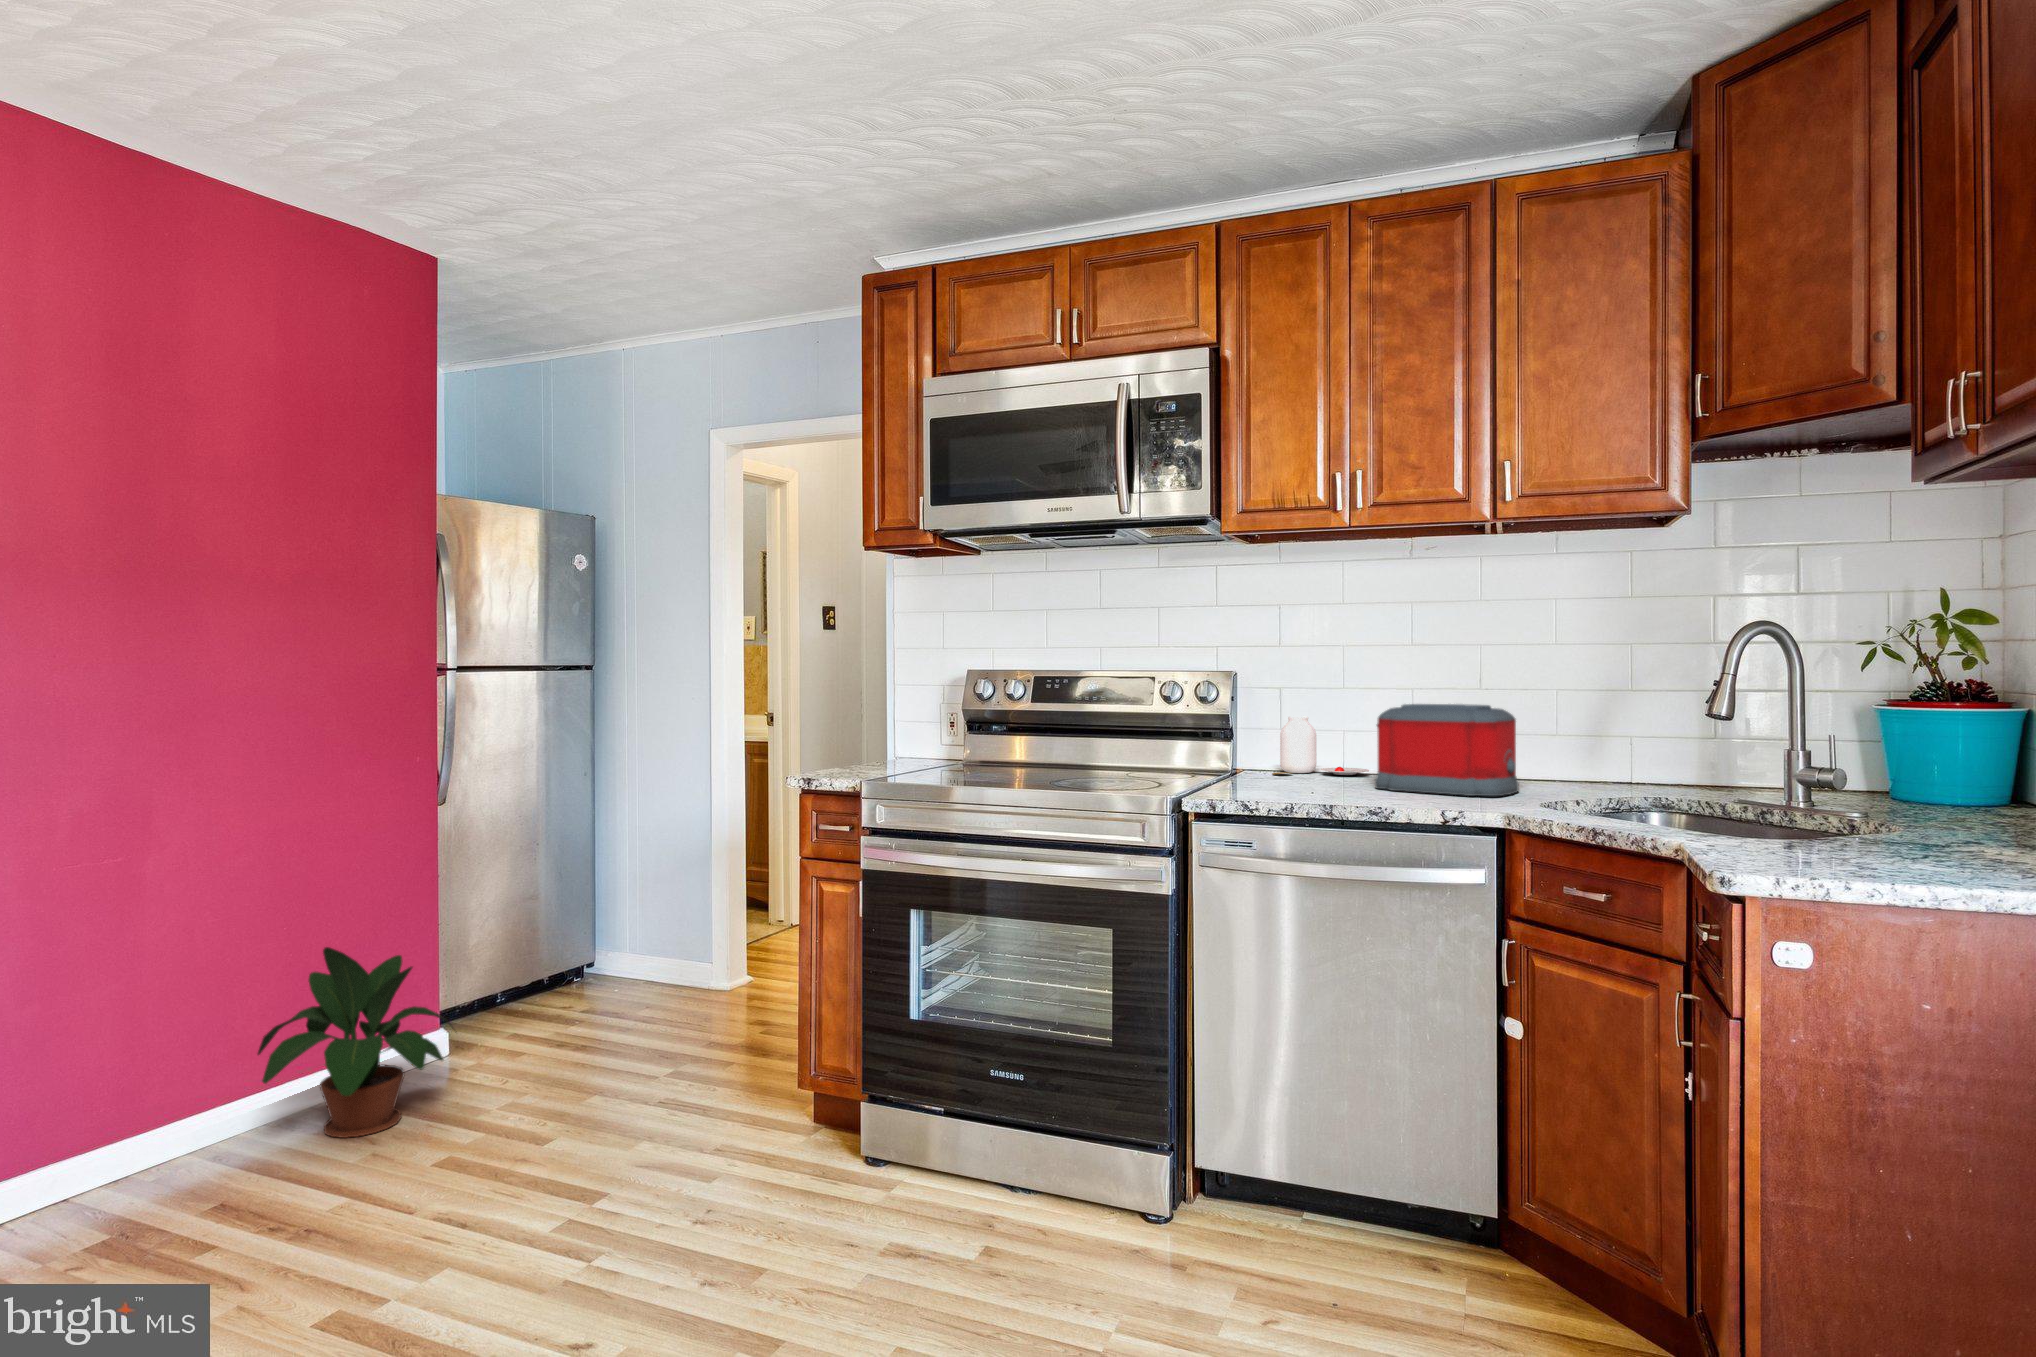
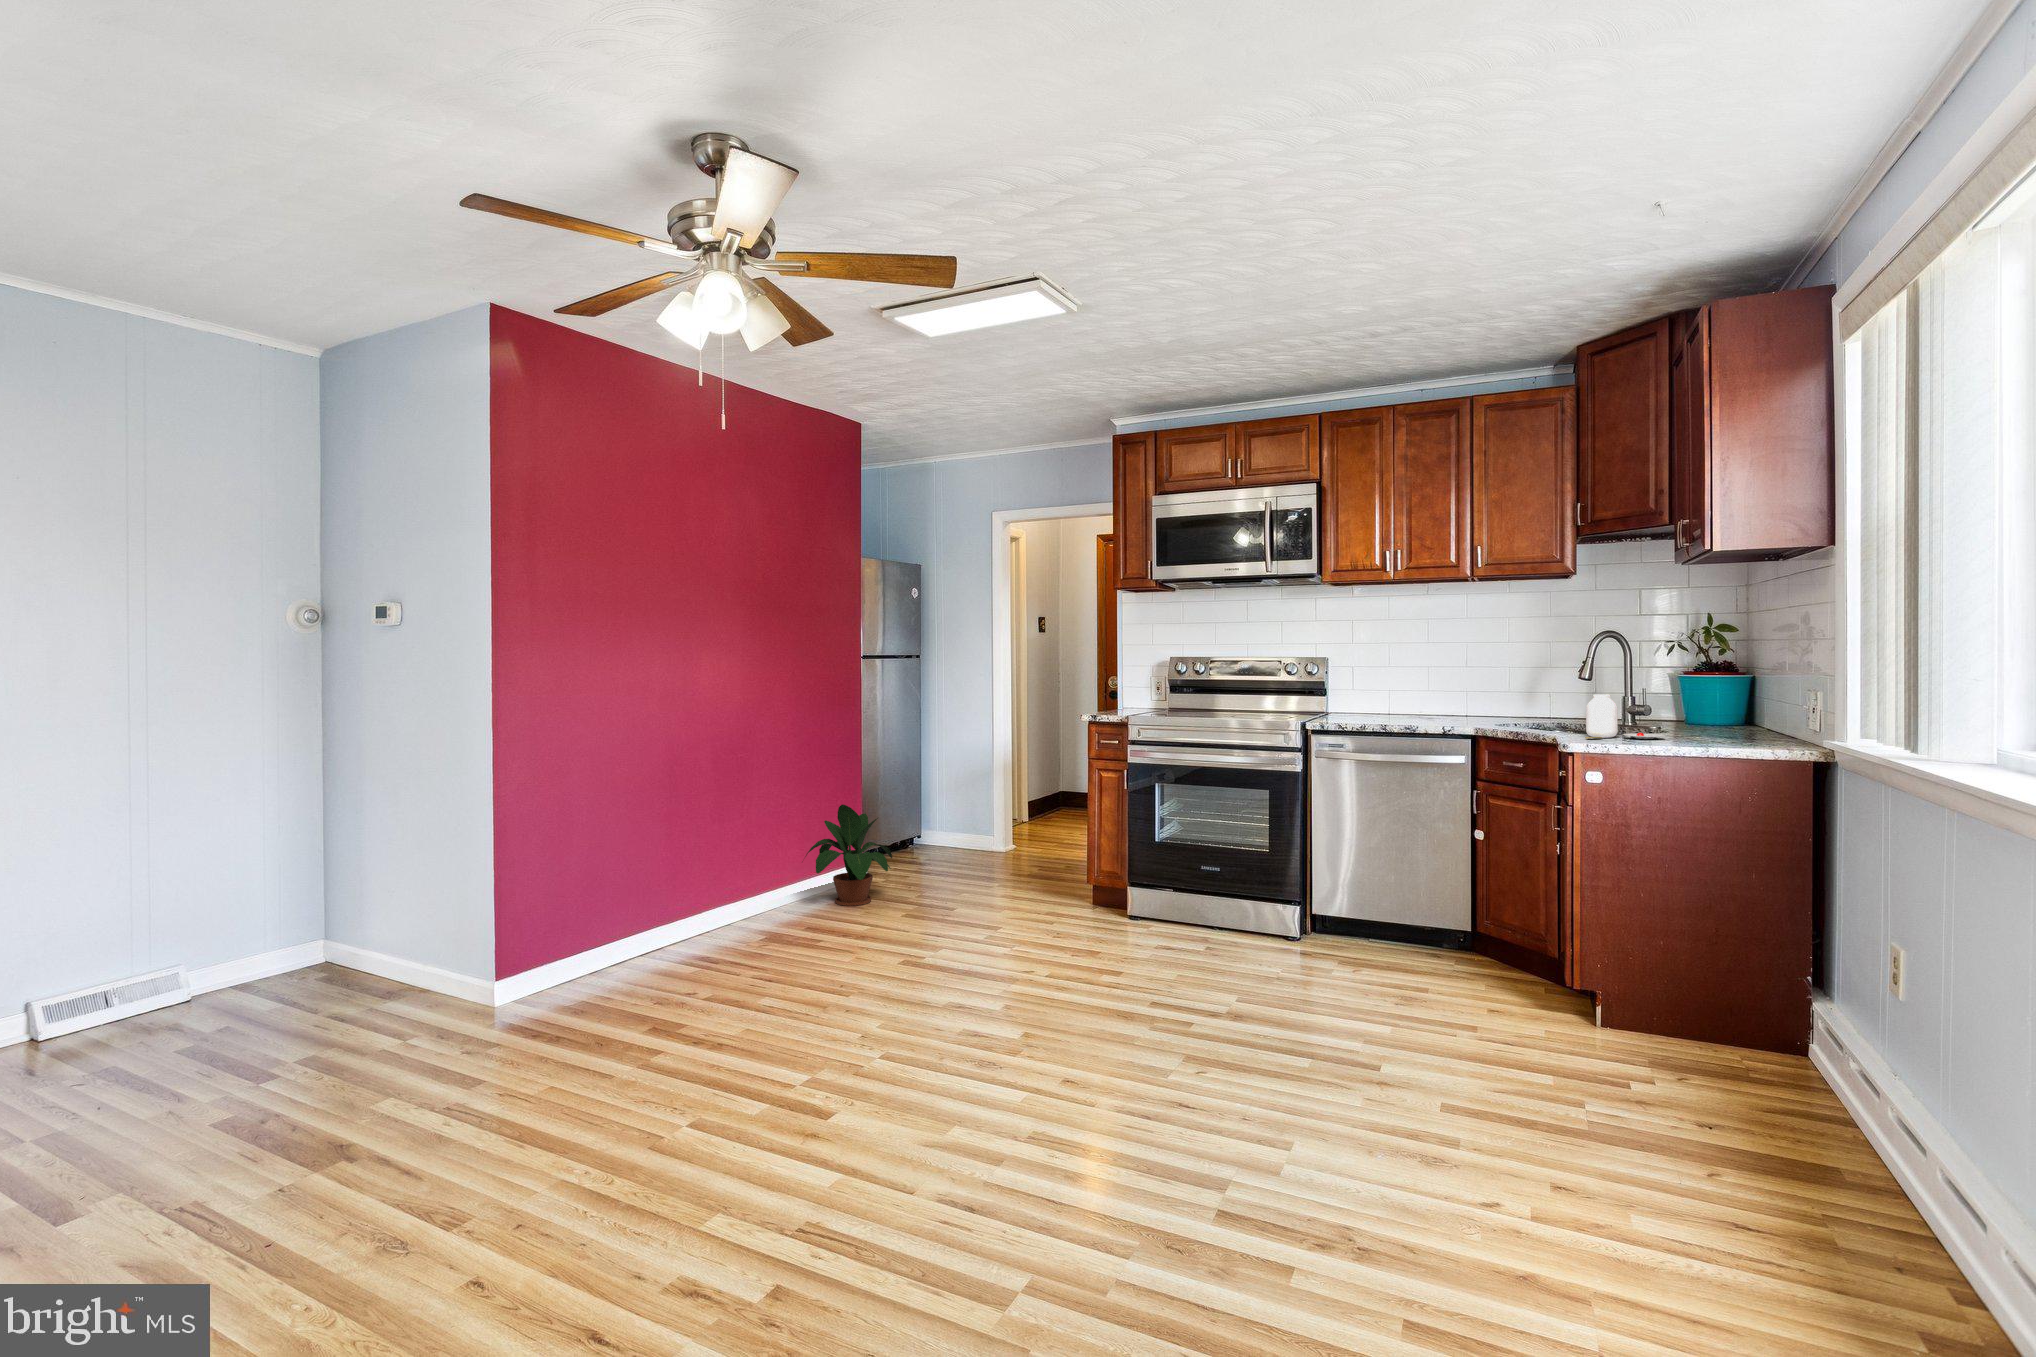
toaster: present [1375,704,1519,796] -> none [1407,675,1485,722]
jar: present [1272,716,1369,775] -> present [1585,694,1665,739]

